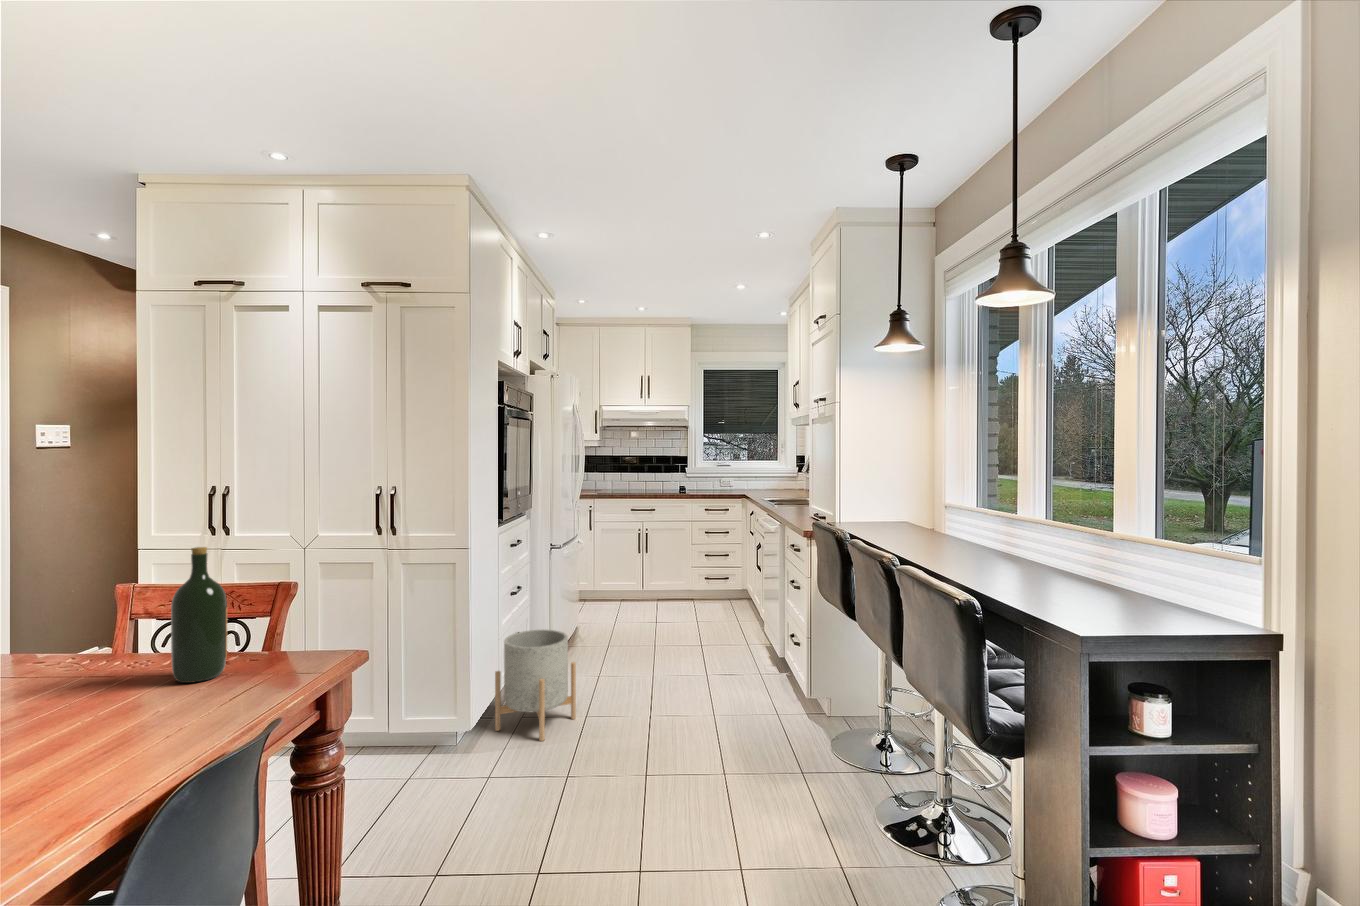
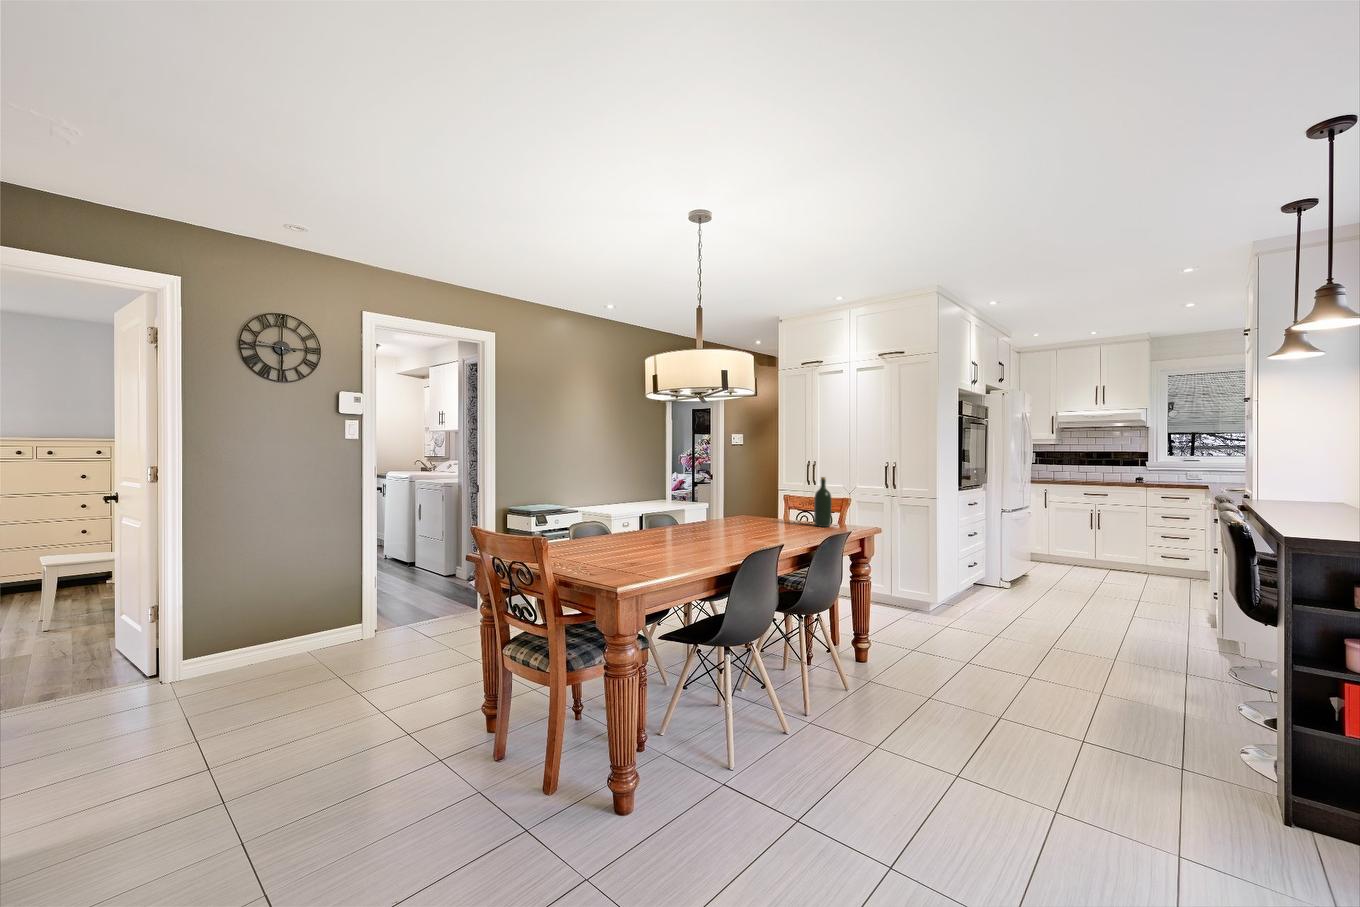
planter: present [495,629,576,741] -> none [952,559,1010,625]

